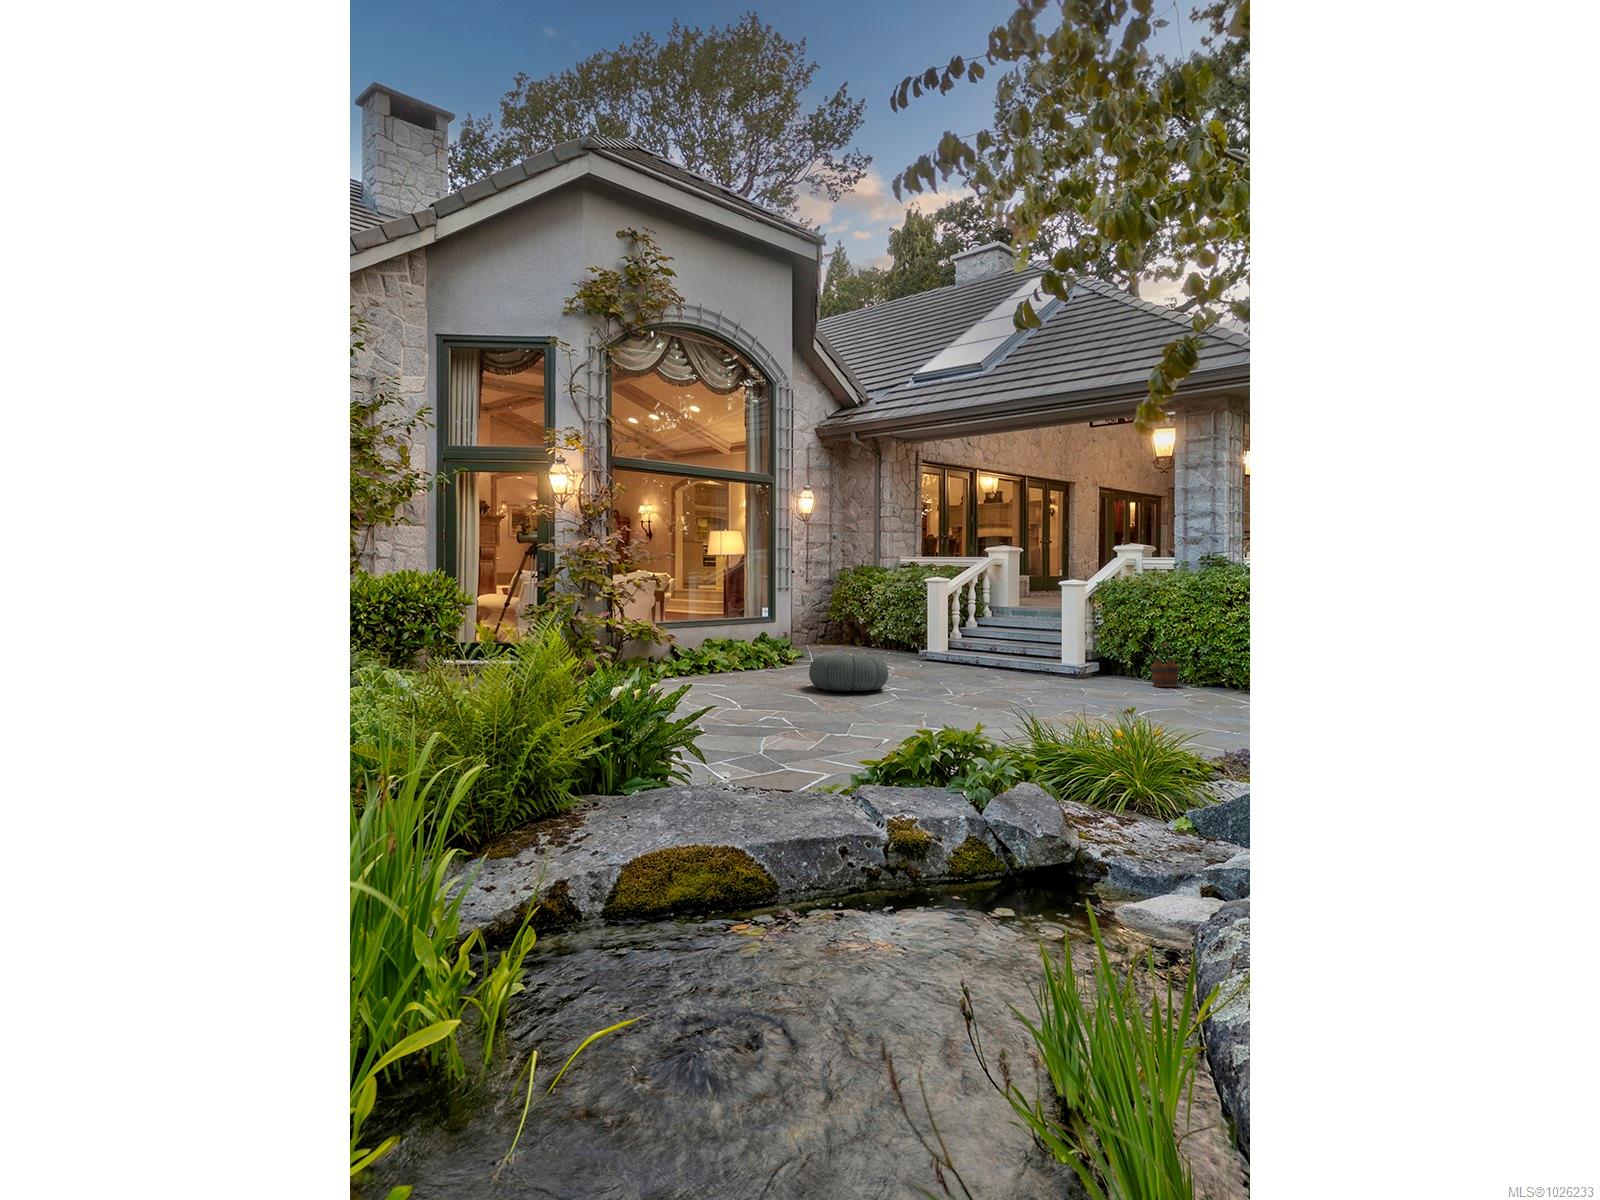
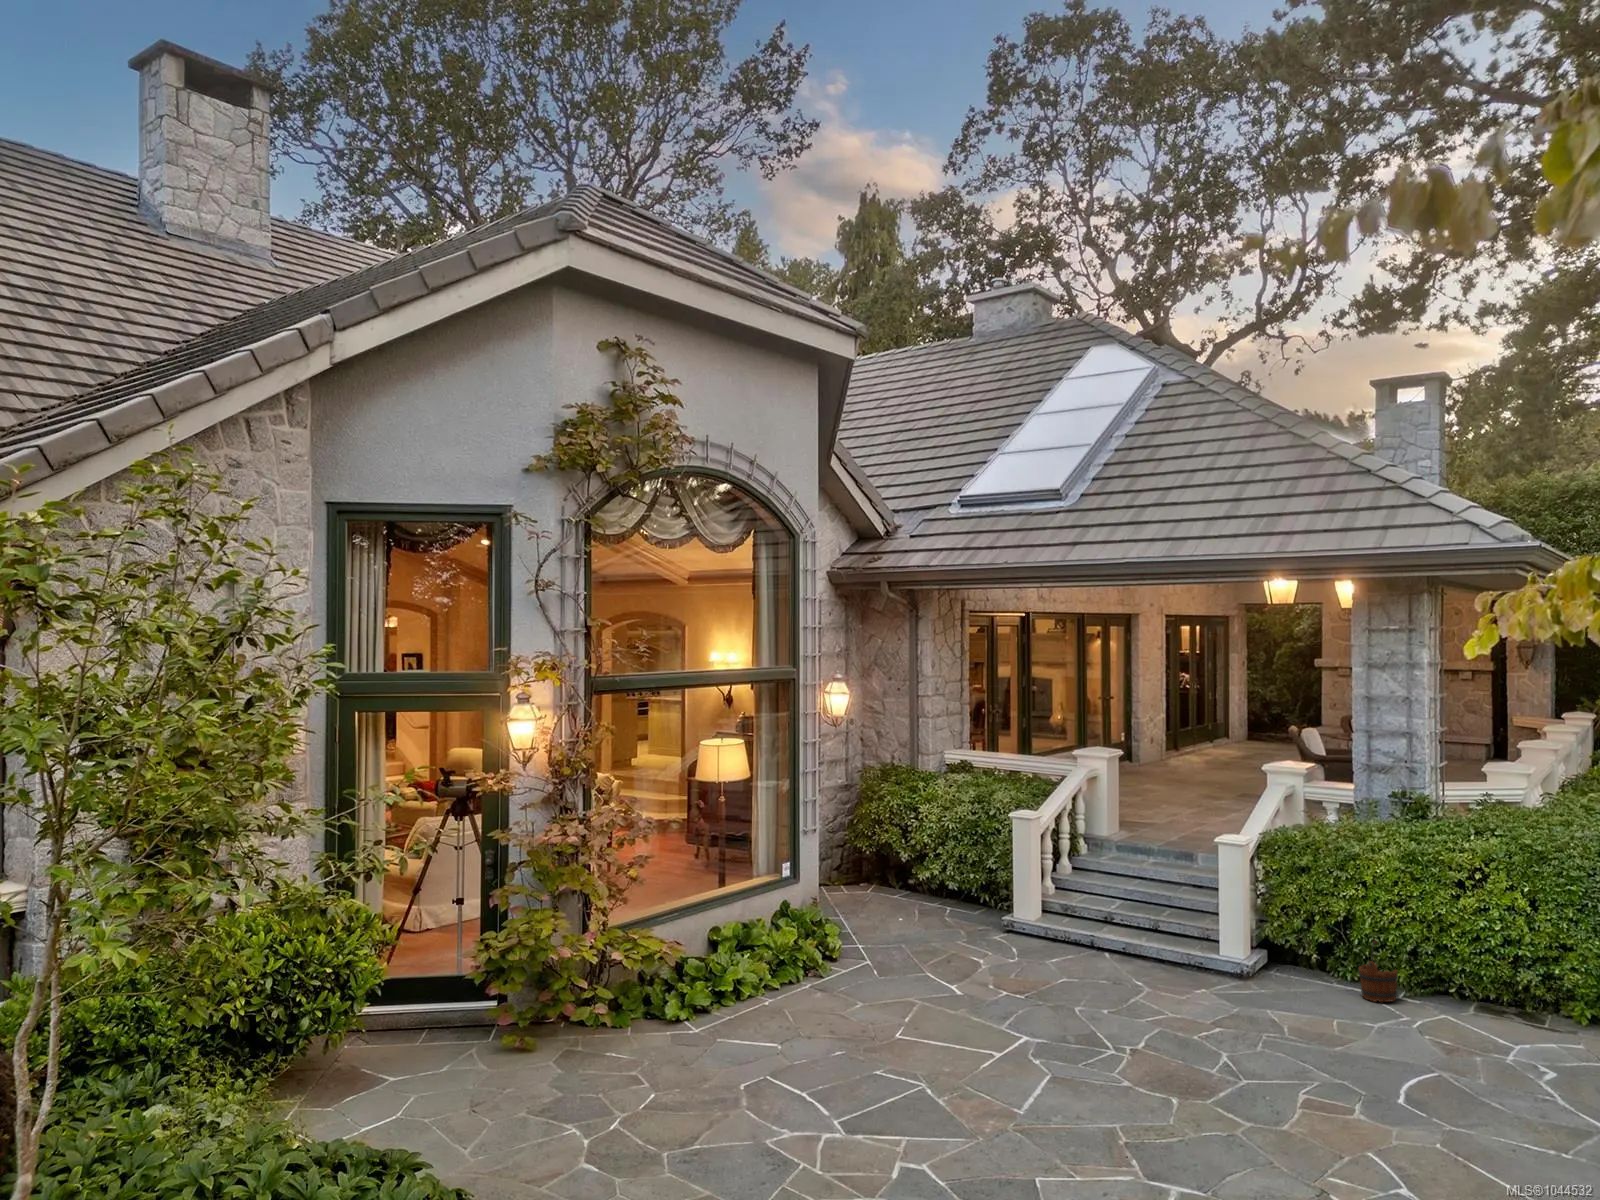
pouf: present [809,655,888,691] -> none [923,987,1039,1056]

